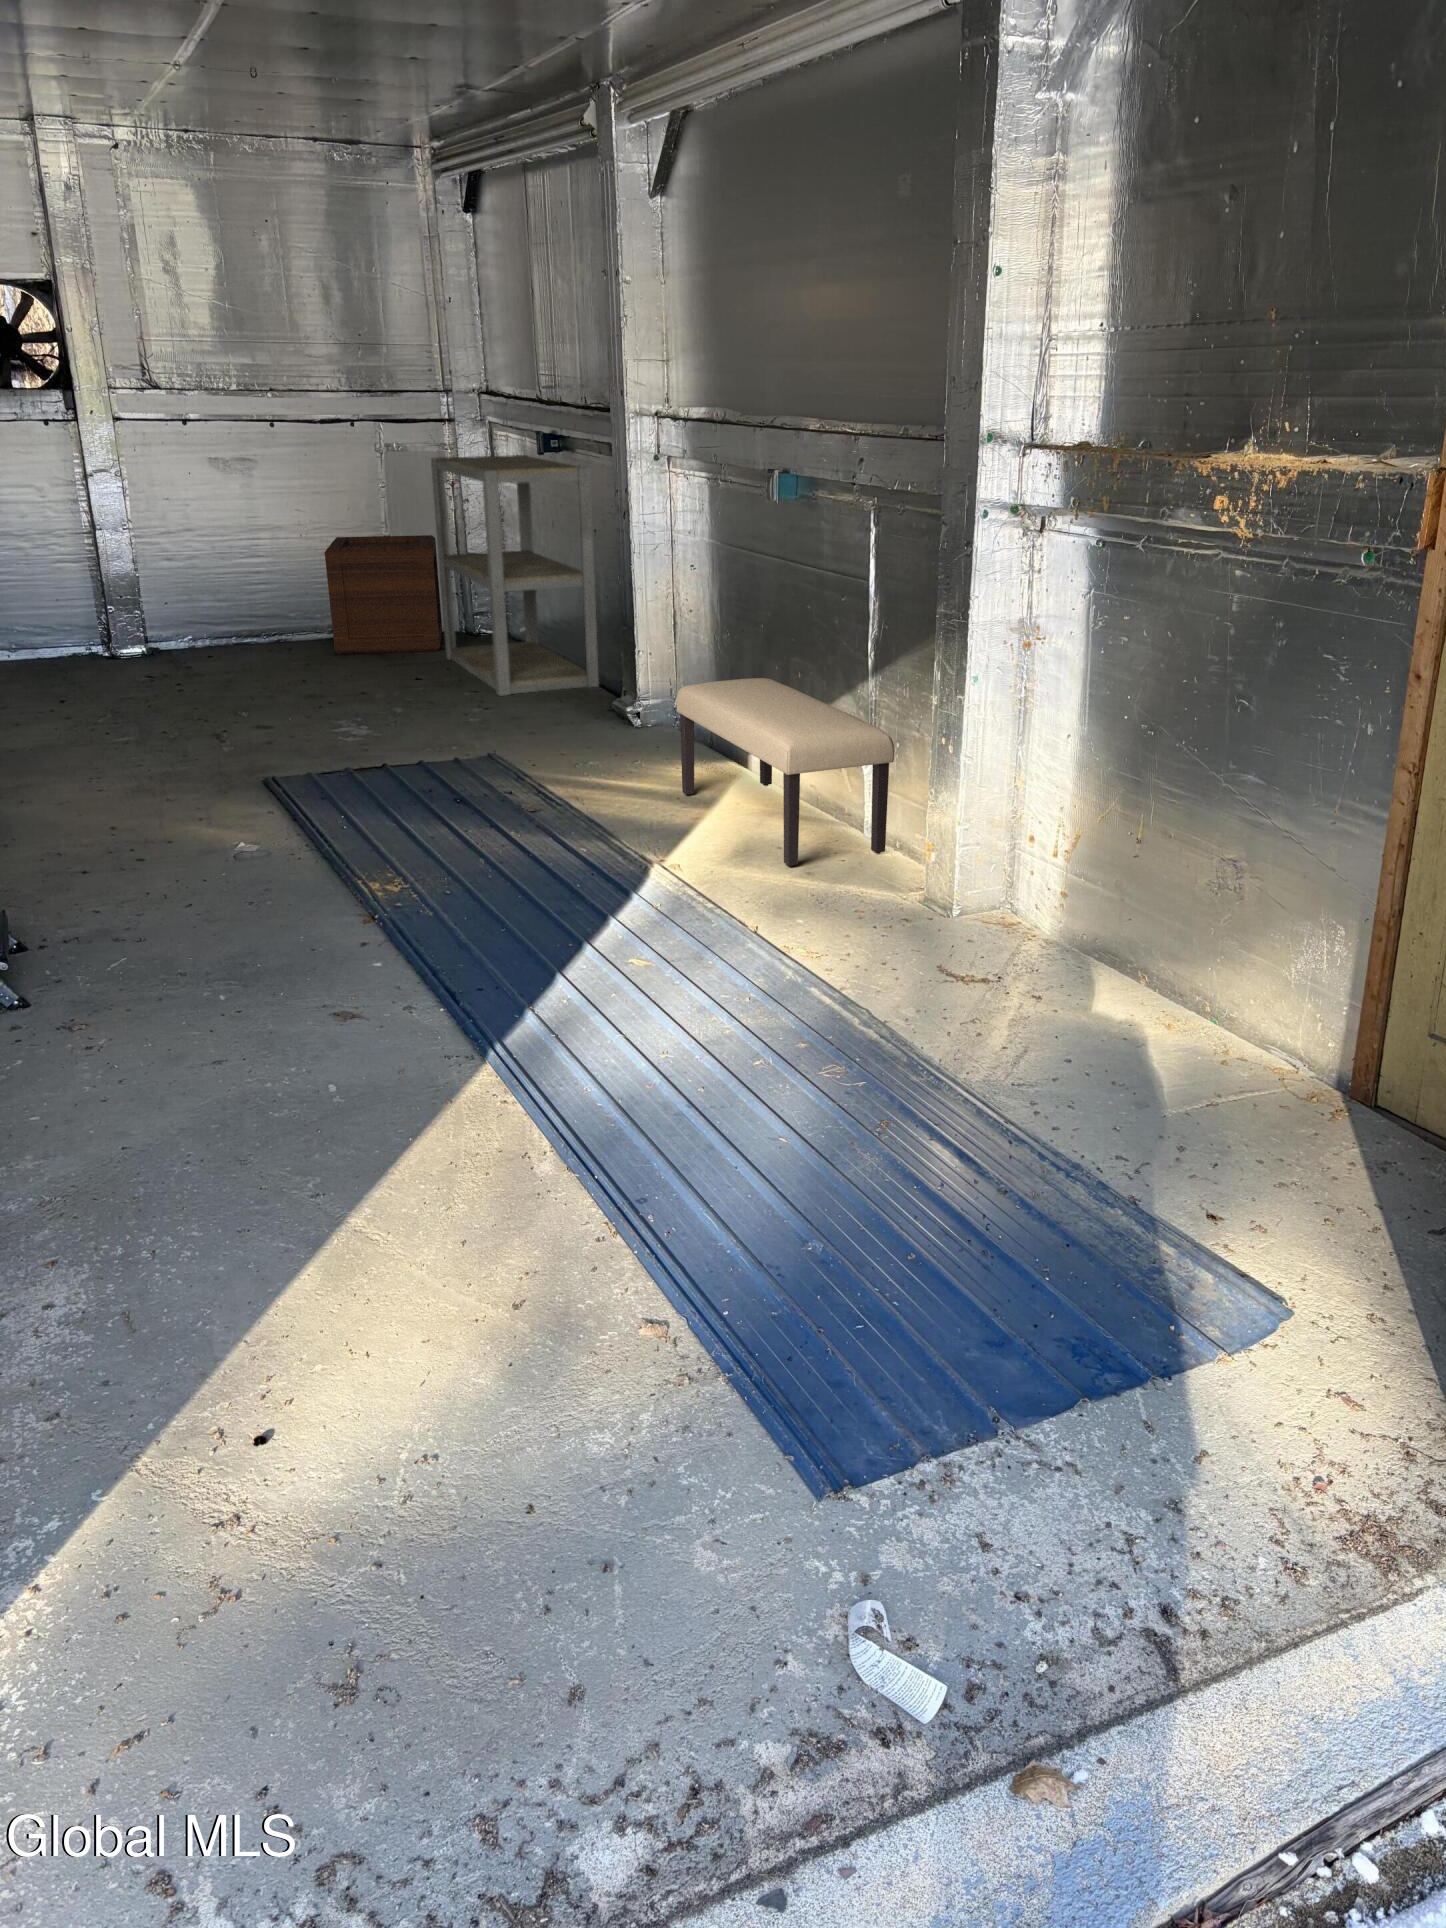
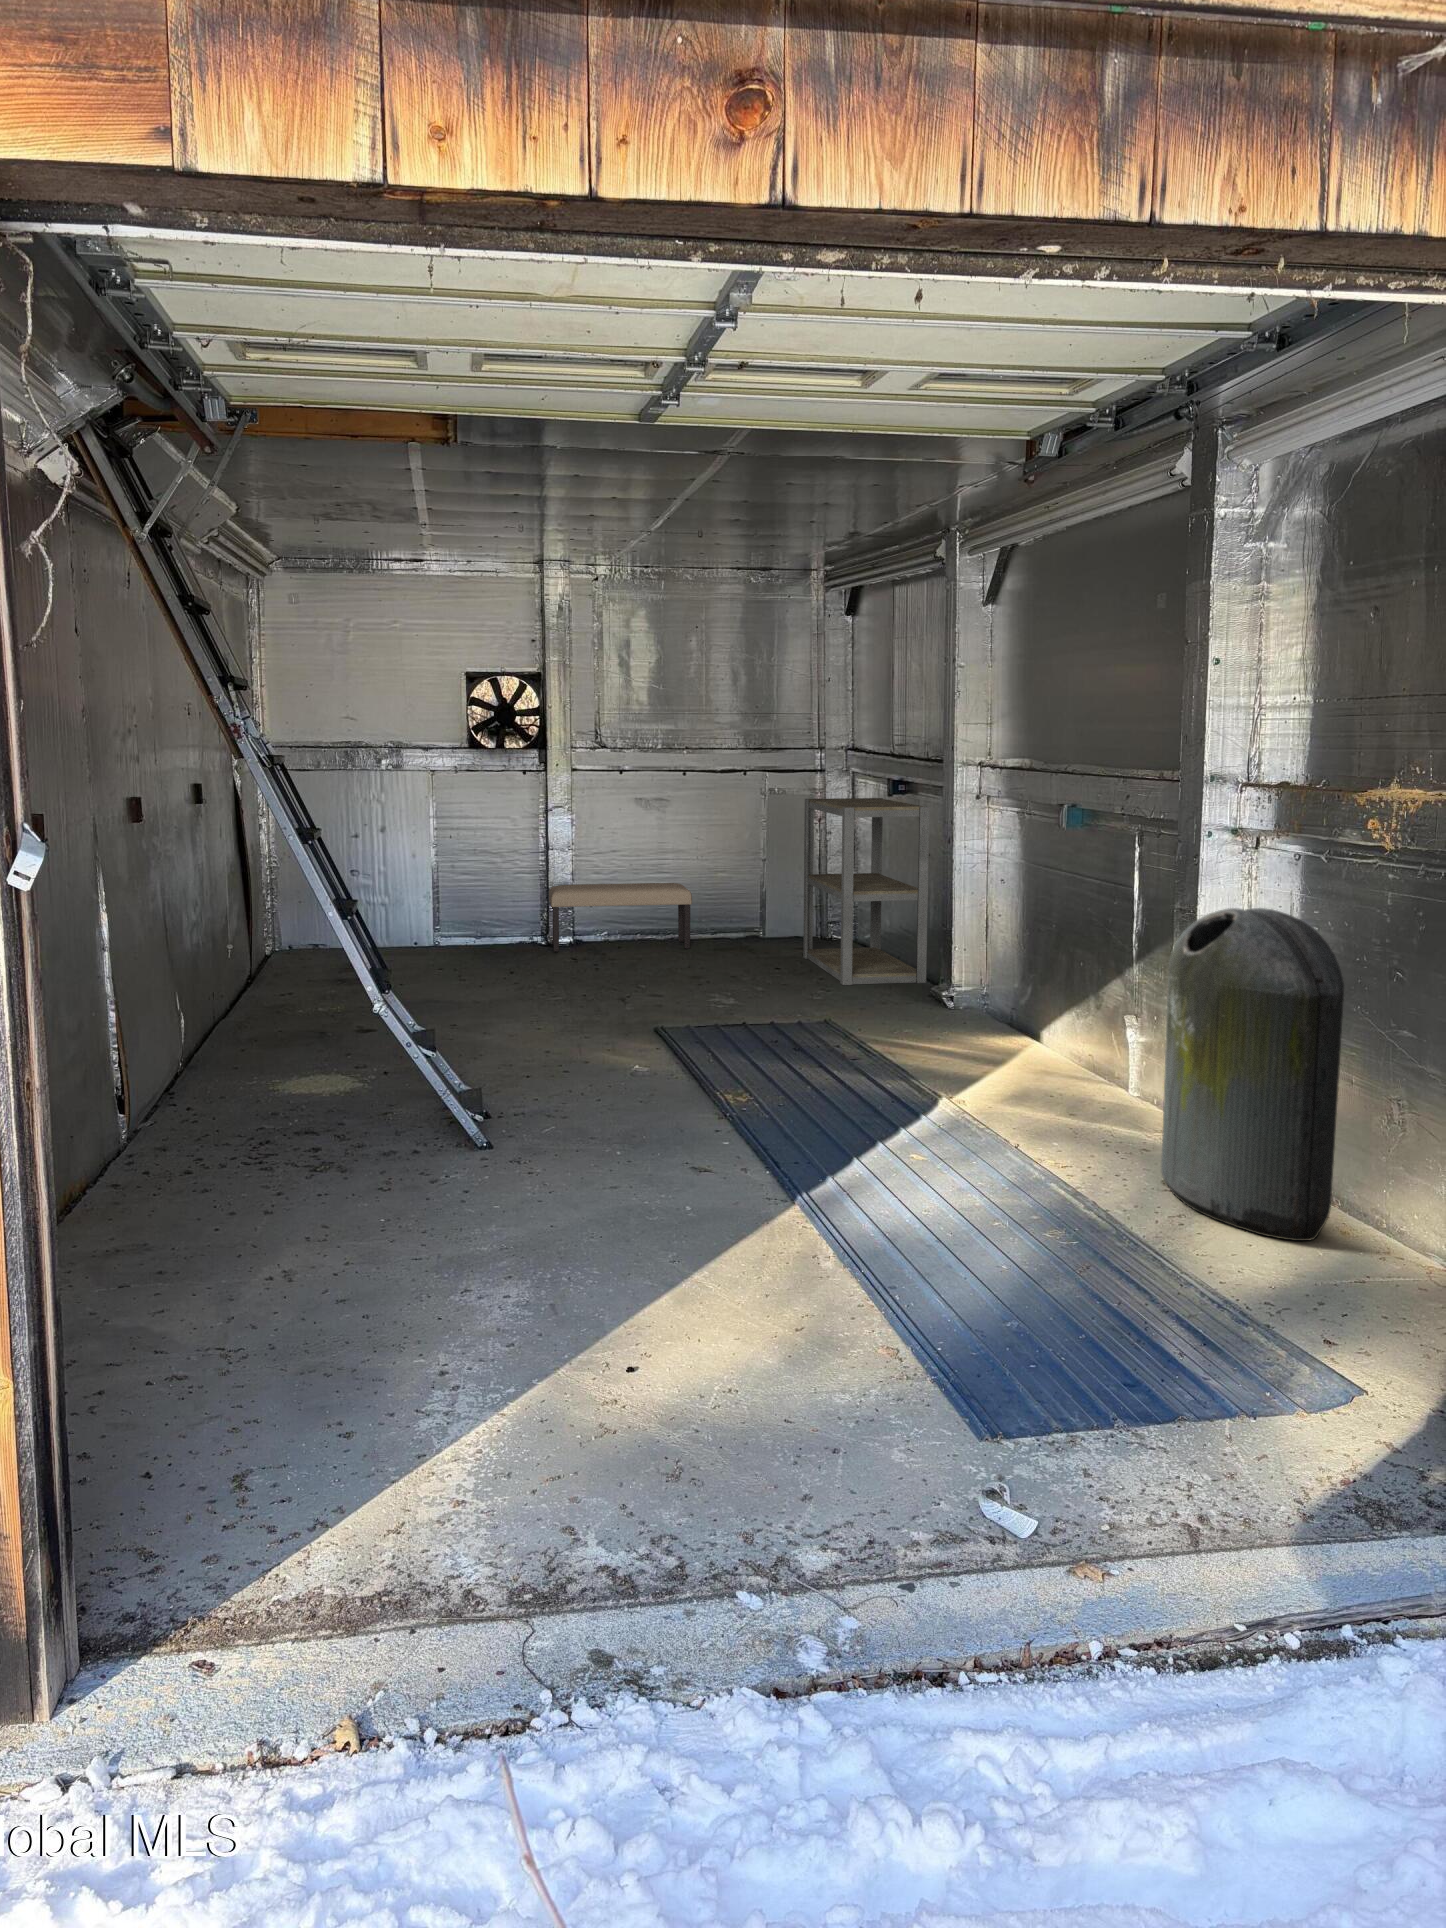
wooden crate: present [325,535,442,654] -> none [715,860,804,952]
trash can: none [939,619,1184,1047] -> present [1161,908,1344,1241]
bench: present [676,678,894,866] -> present [549,883,692,952]

